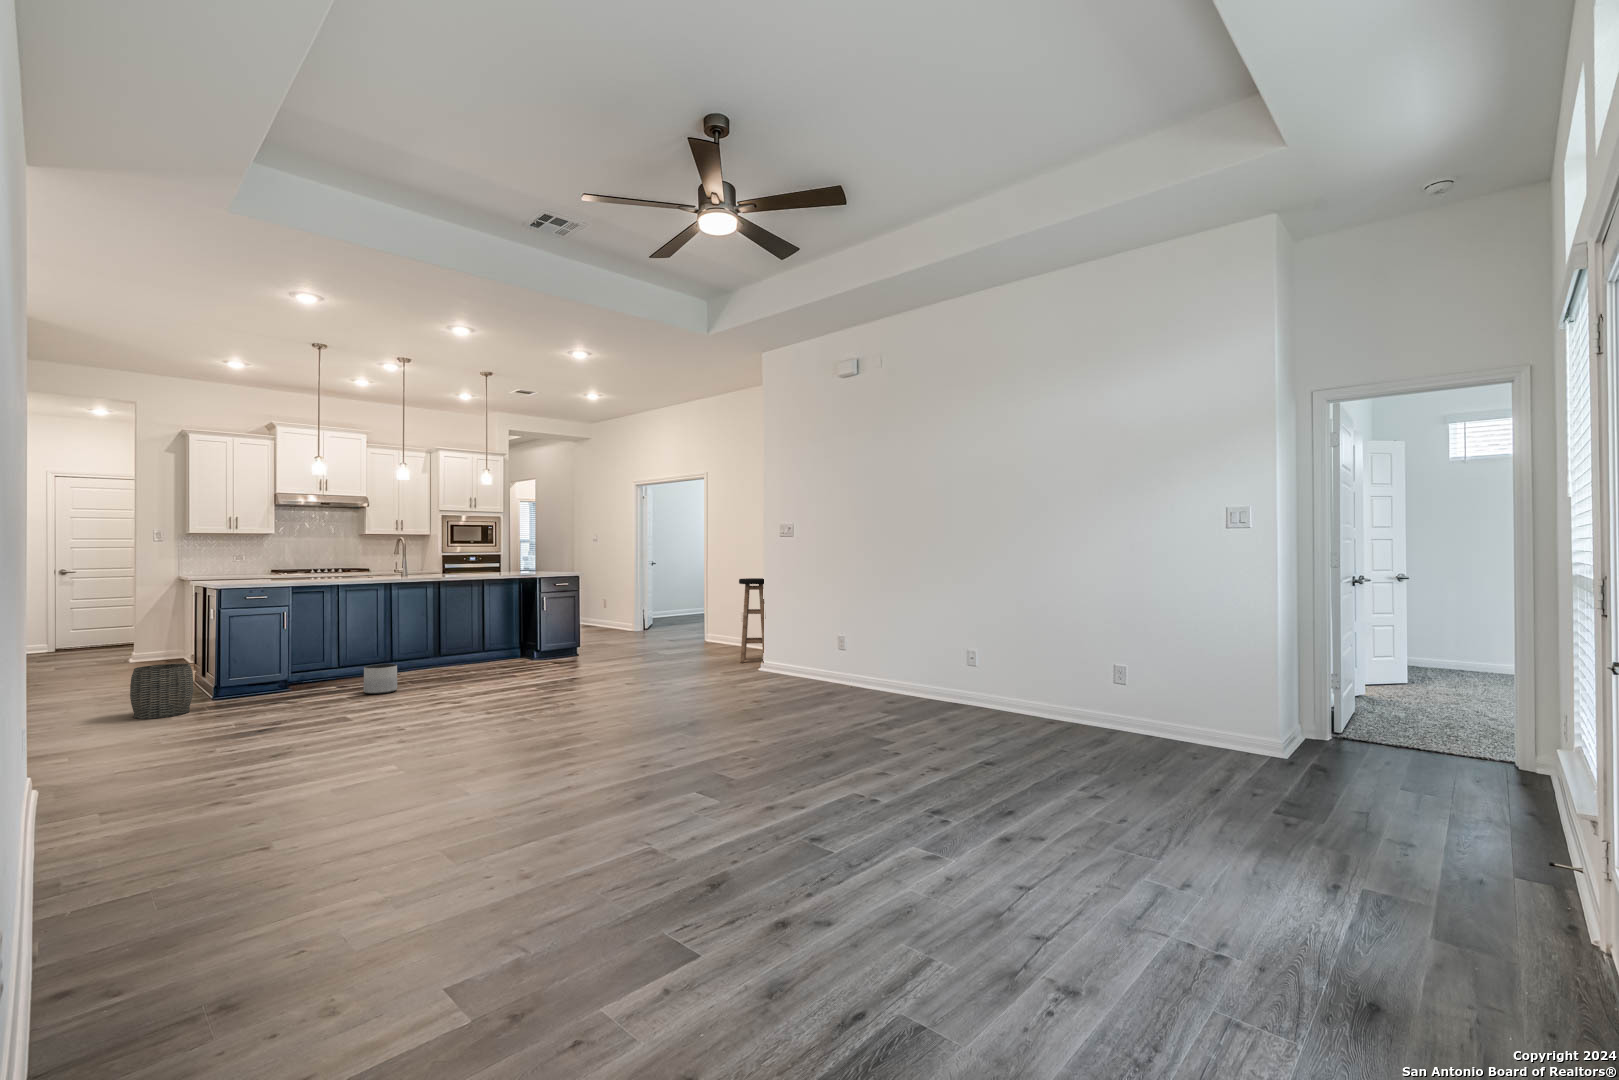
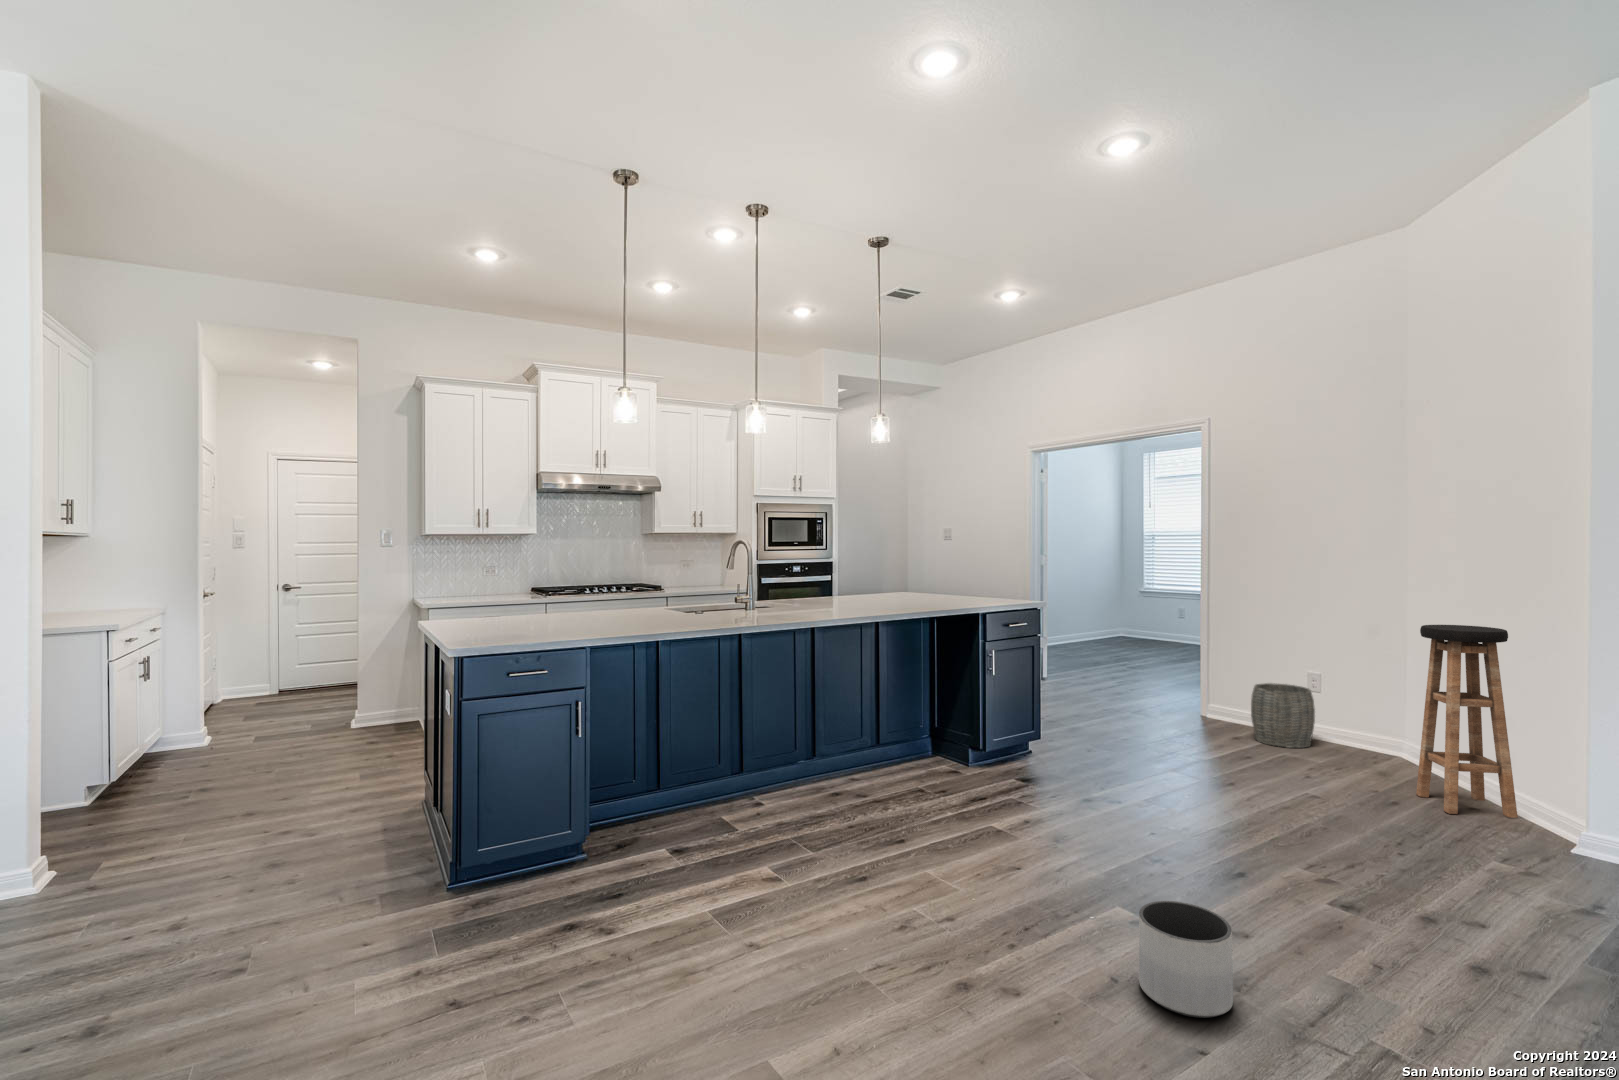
woven basket: present [130,663,193,719] -> present [1251,683,1315,748]
planter: present [364,664,397,694] -> present [1139,901,1233,1018]

